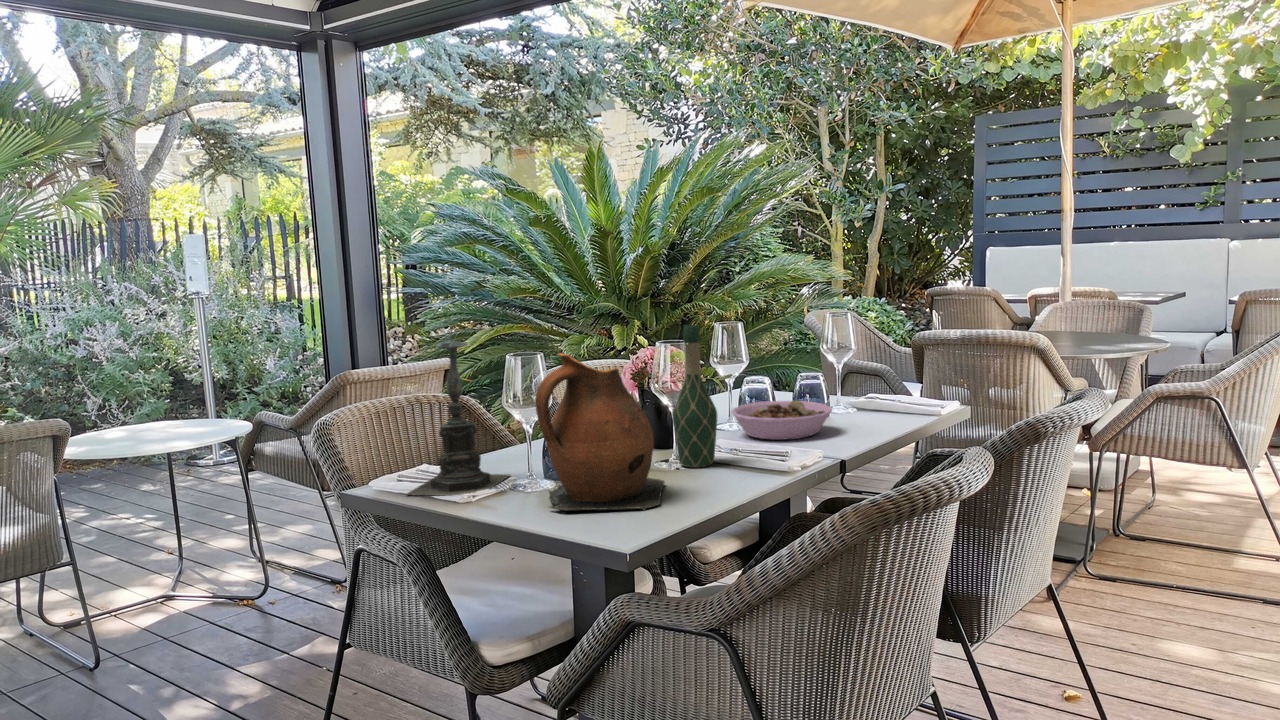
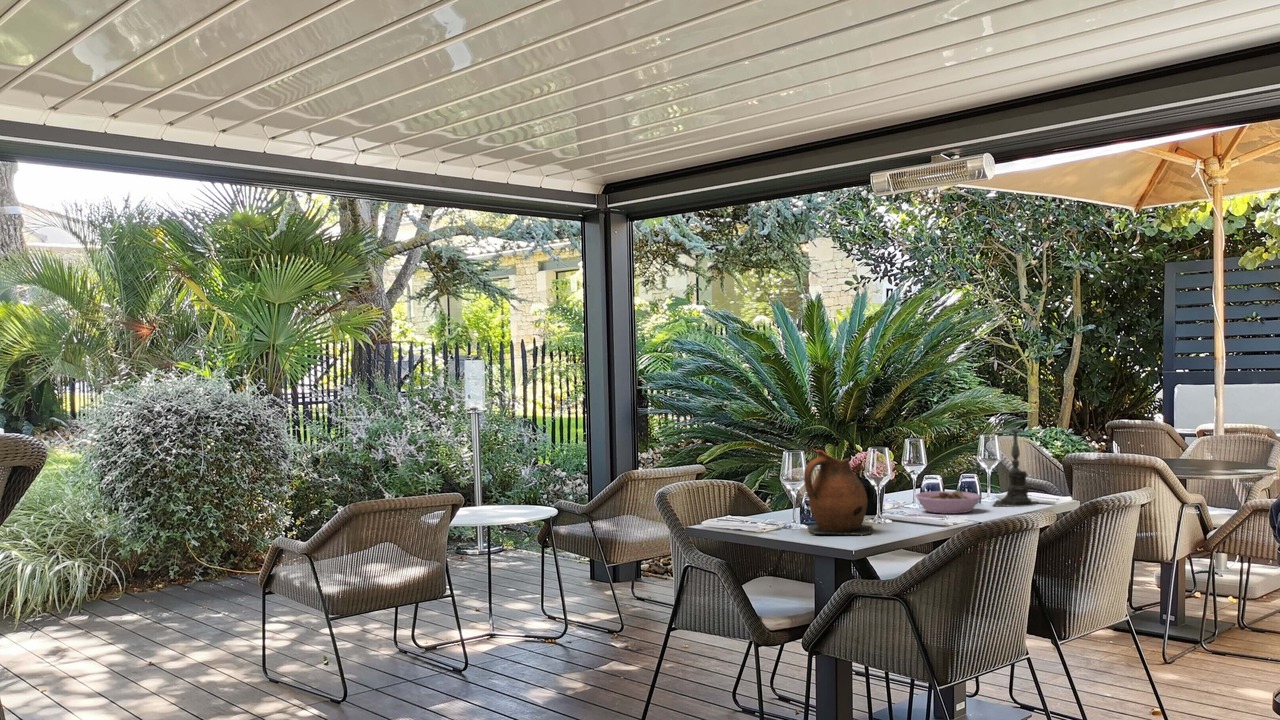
candle holder: present [407,322,509,496] -> present [993,426,1038,507]
wine bottle: present [672,324,717,467] -> none [878,438,905,523]

